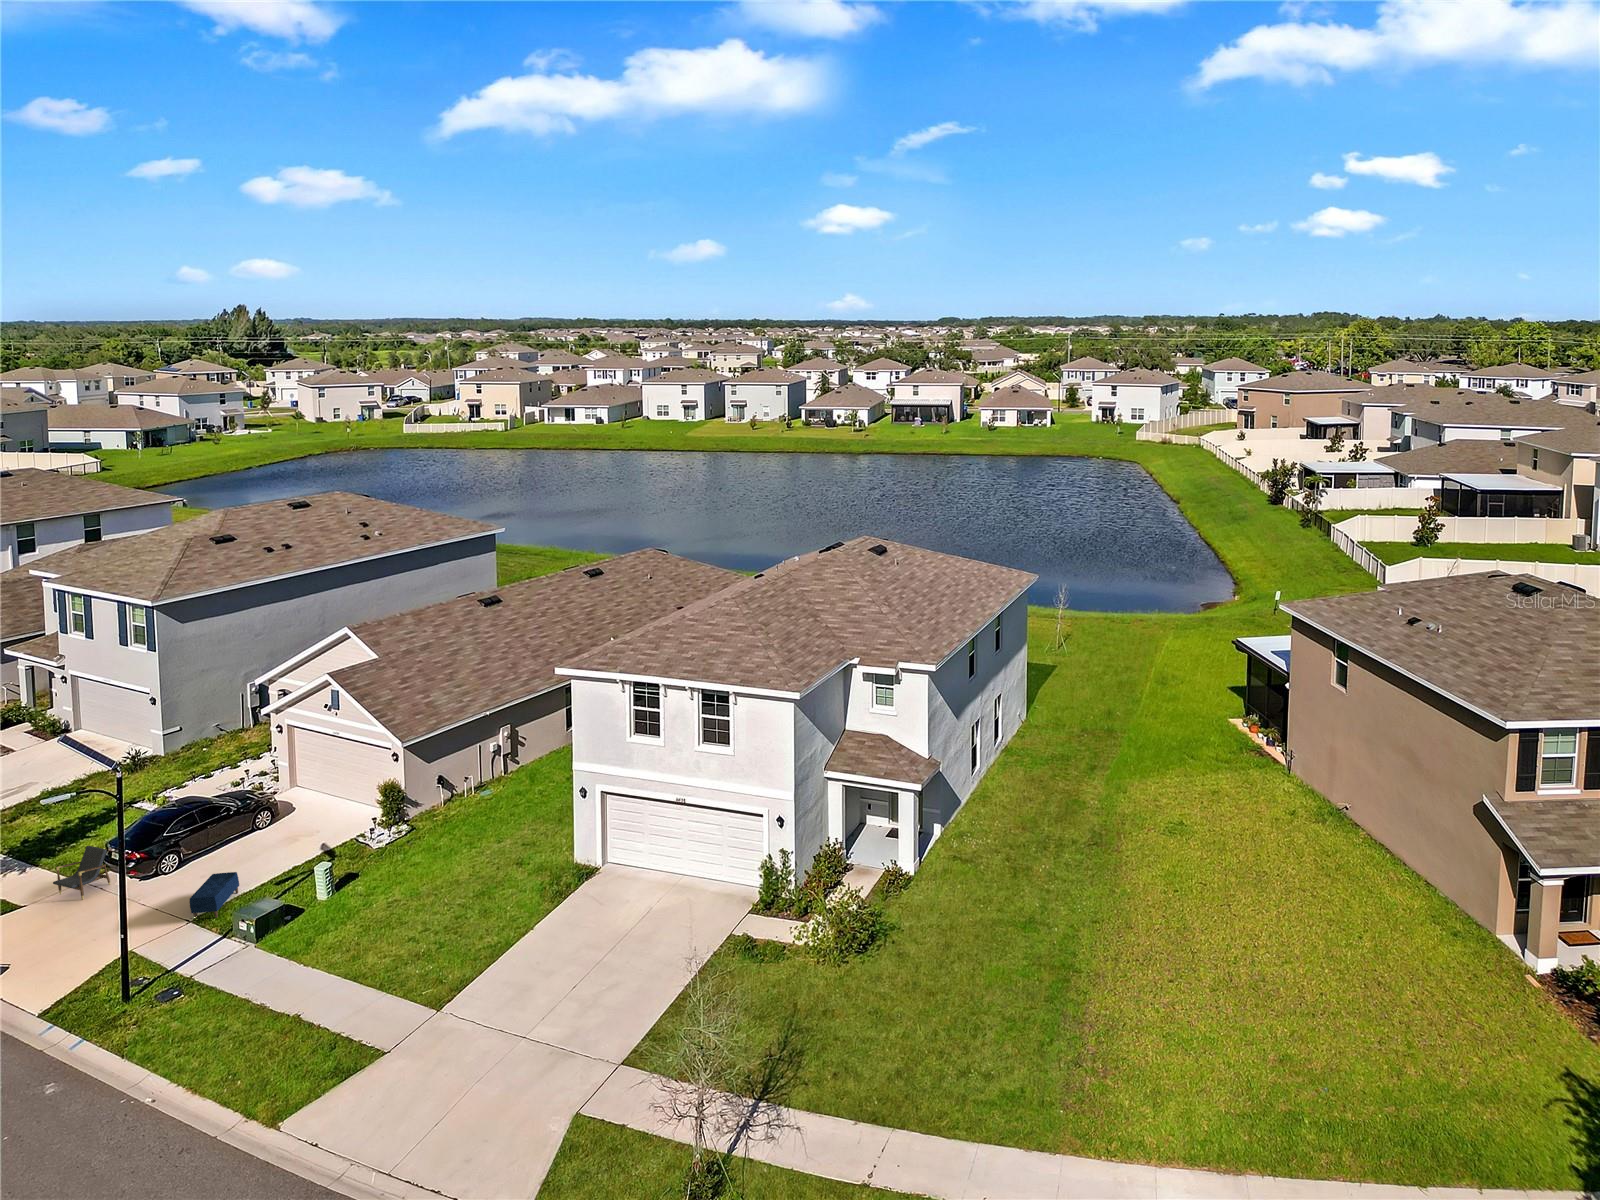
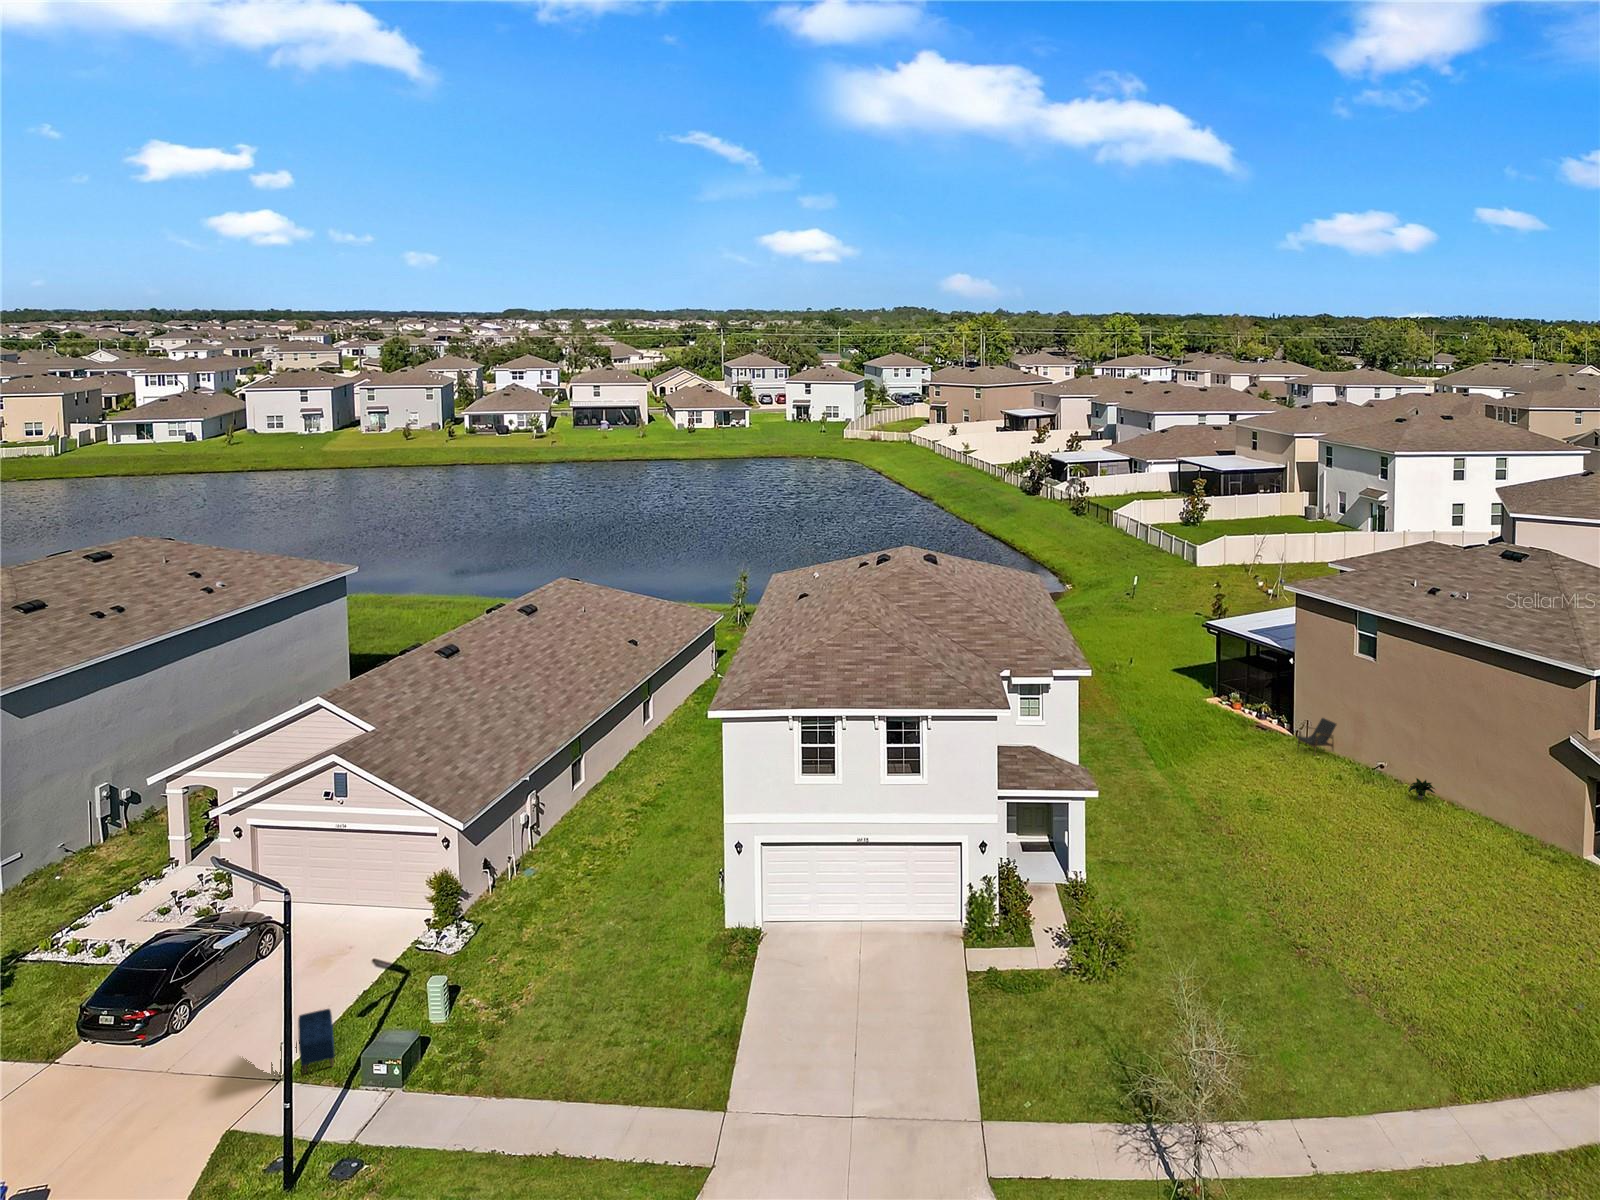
potted plant: none [1288,797,1318,820] -> present [1409,778,1435,799]
lounge chair: present [53,846,110,900] -> present [1297,718,1336,755]

